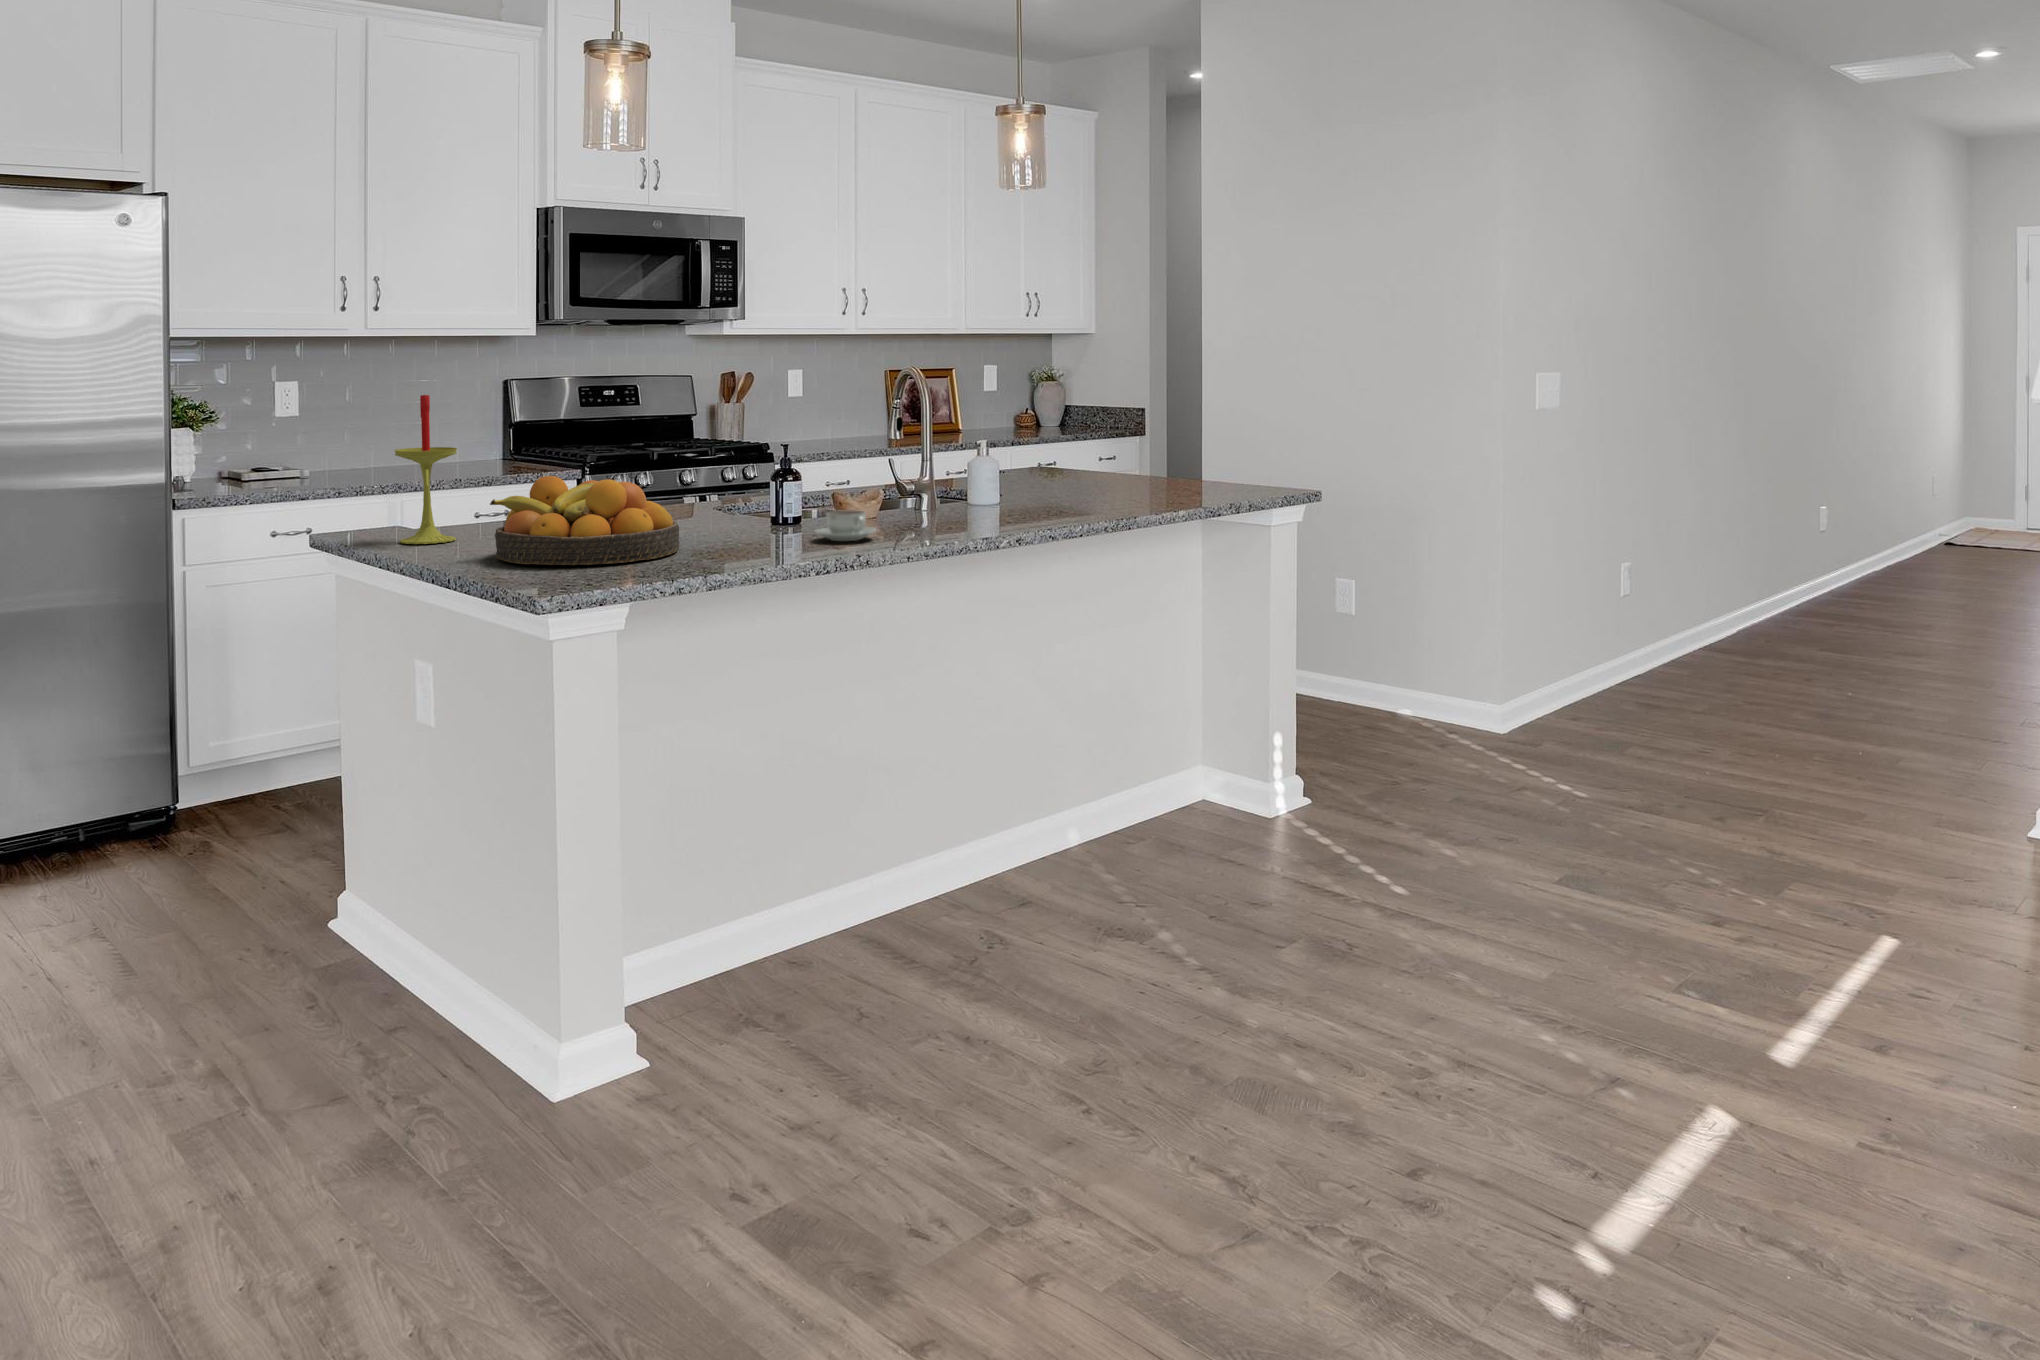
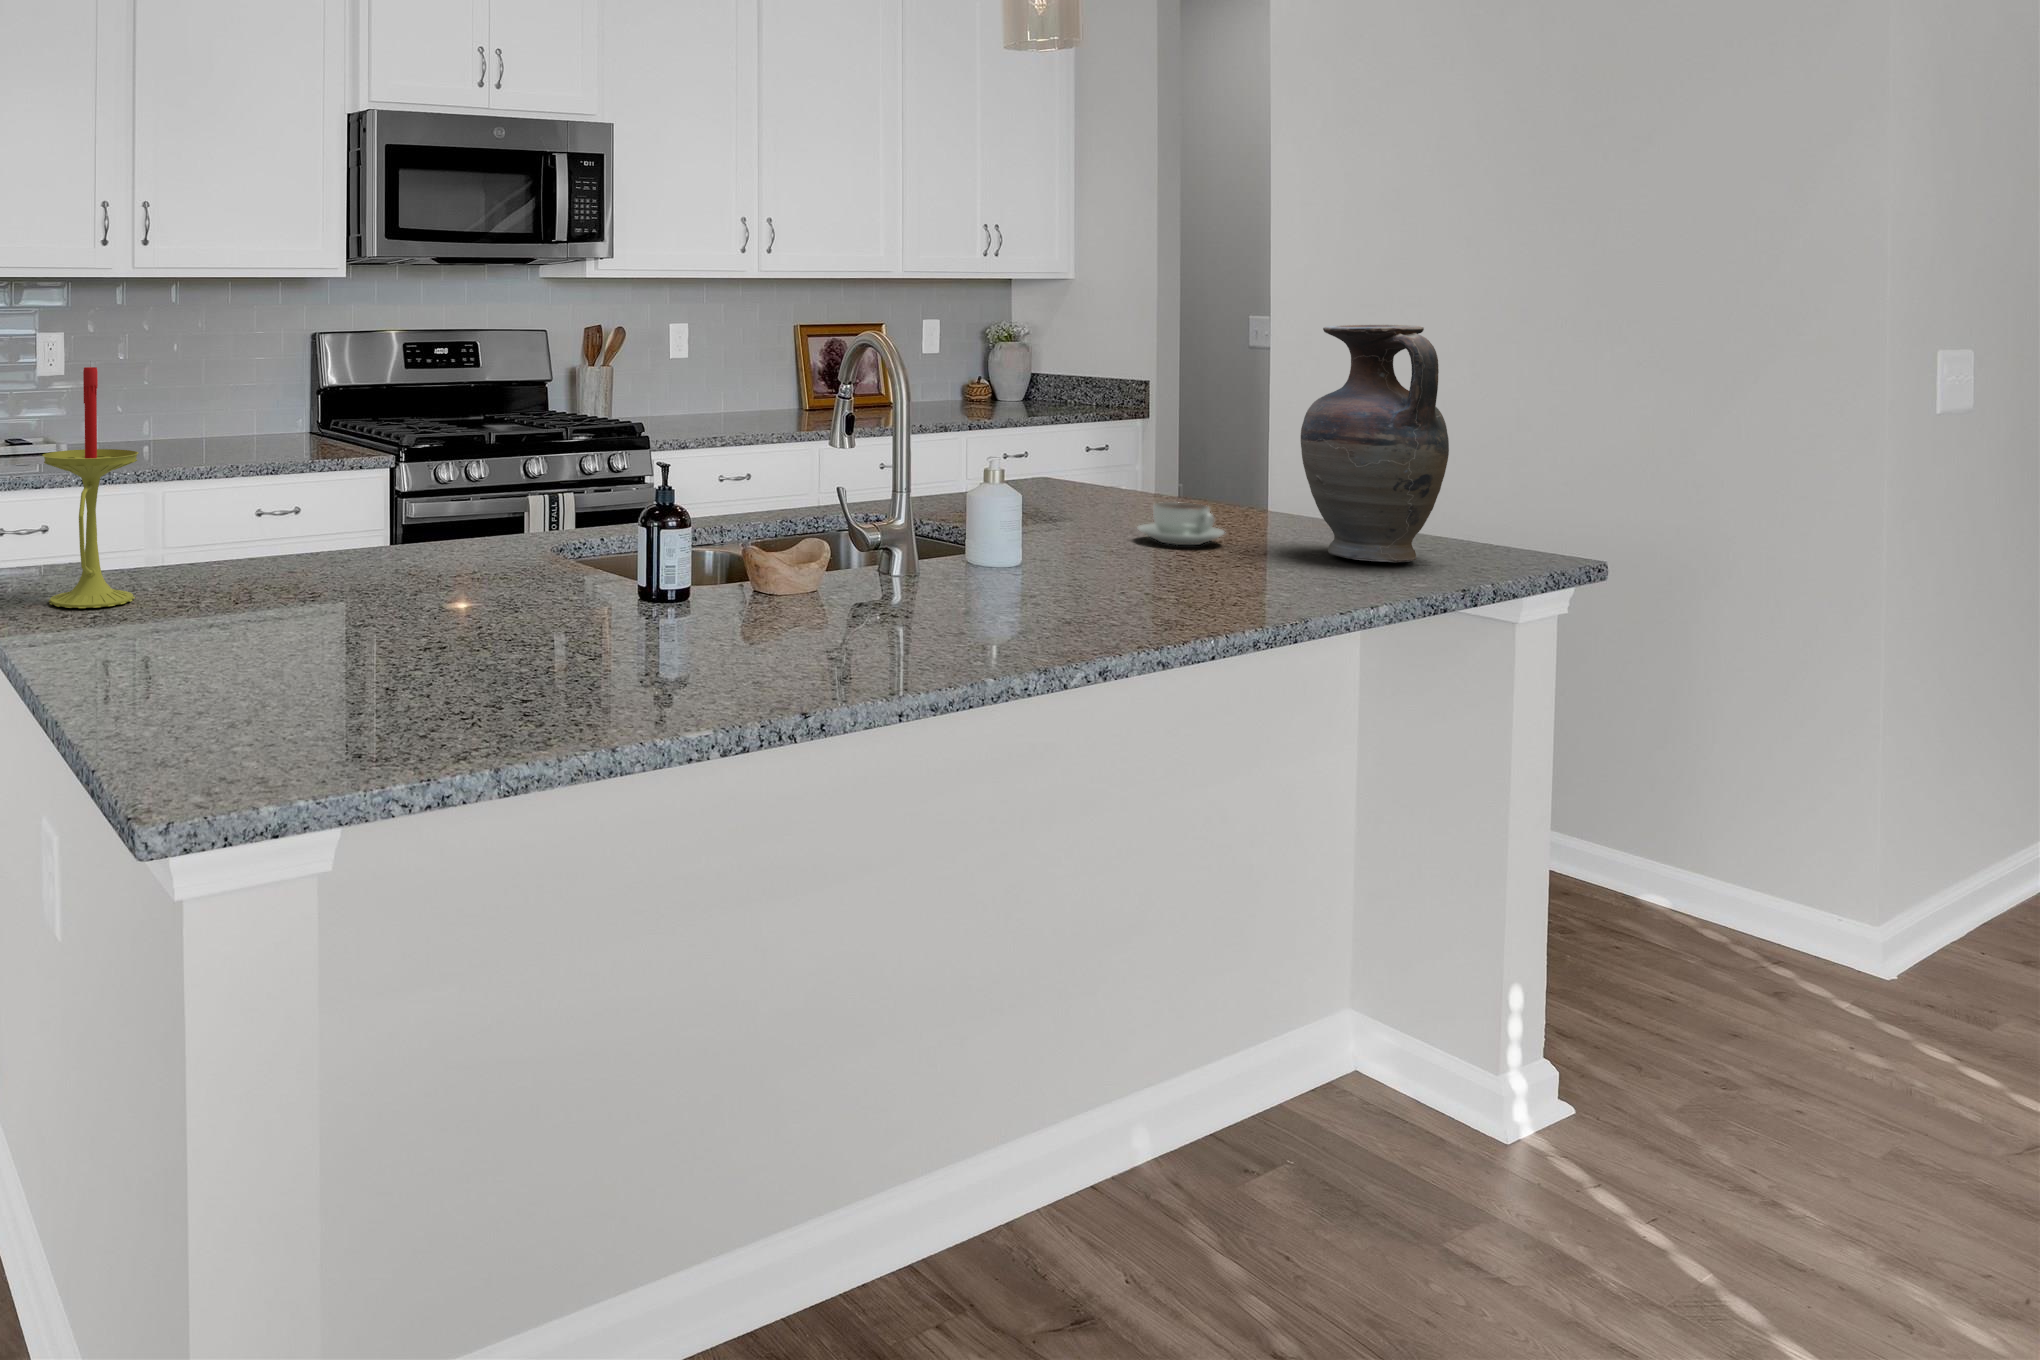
vase: none [1160,362,1233,495] -> present [1301,324,1449,563]
fruit bowl: present [490,476,679,565] -> none [146,515,463,694]
coffee cup: present [816,510,876,541] -> present [1138,502,1224,545]

